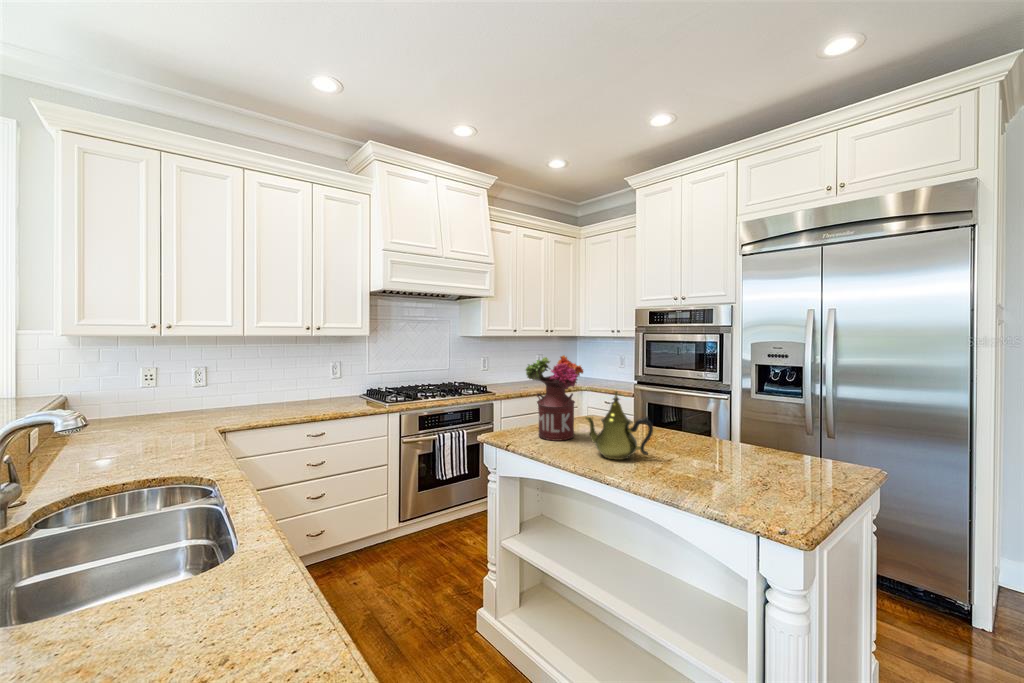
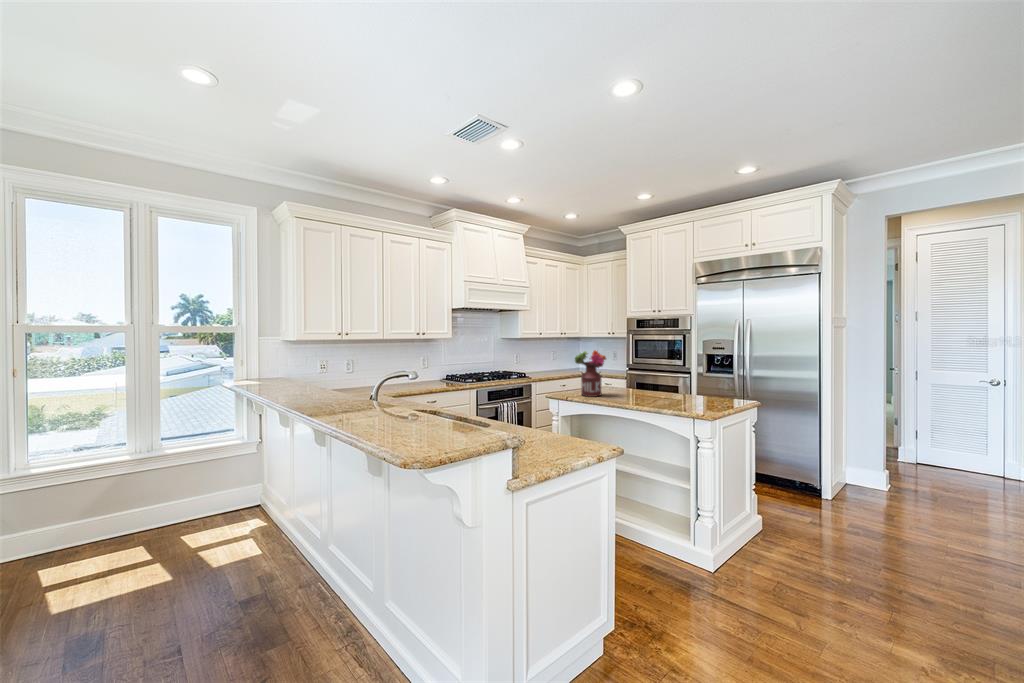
teapot: present [586,391,653,460] -> none [610,368,646,403]

